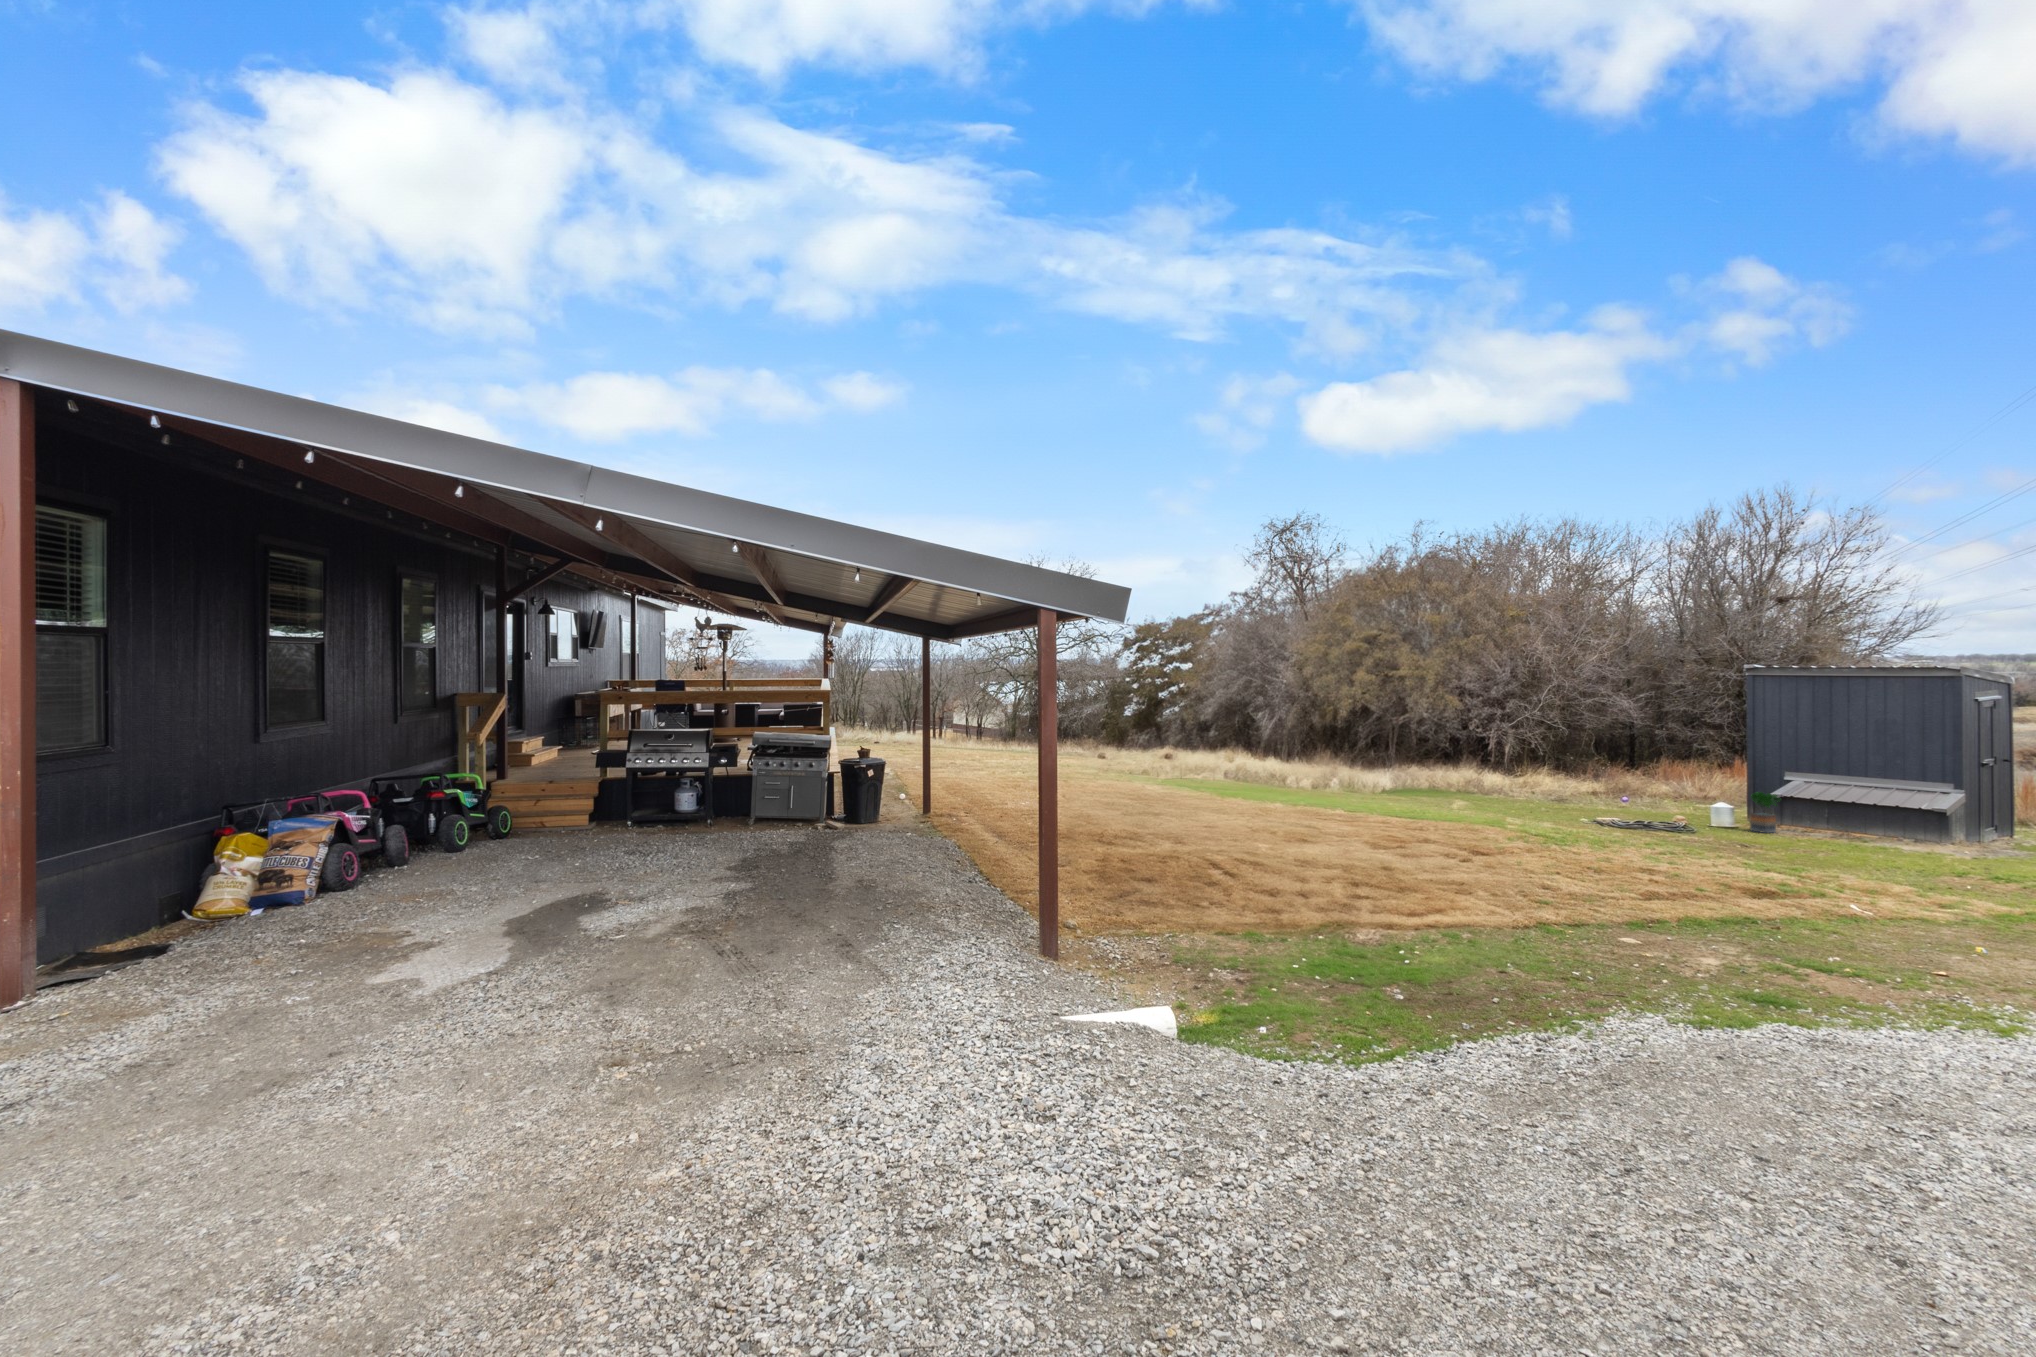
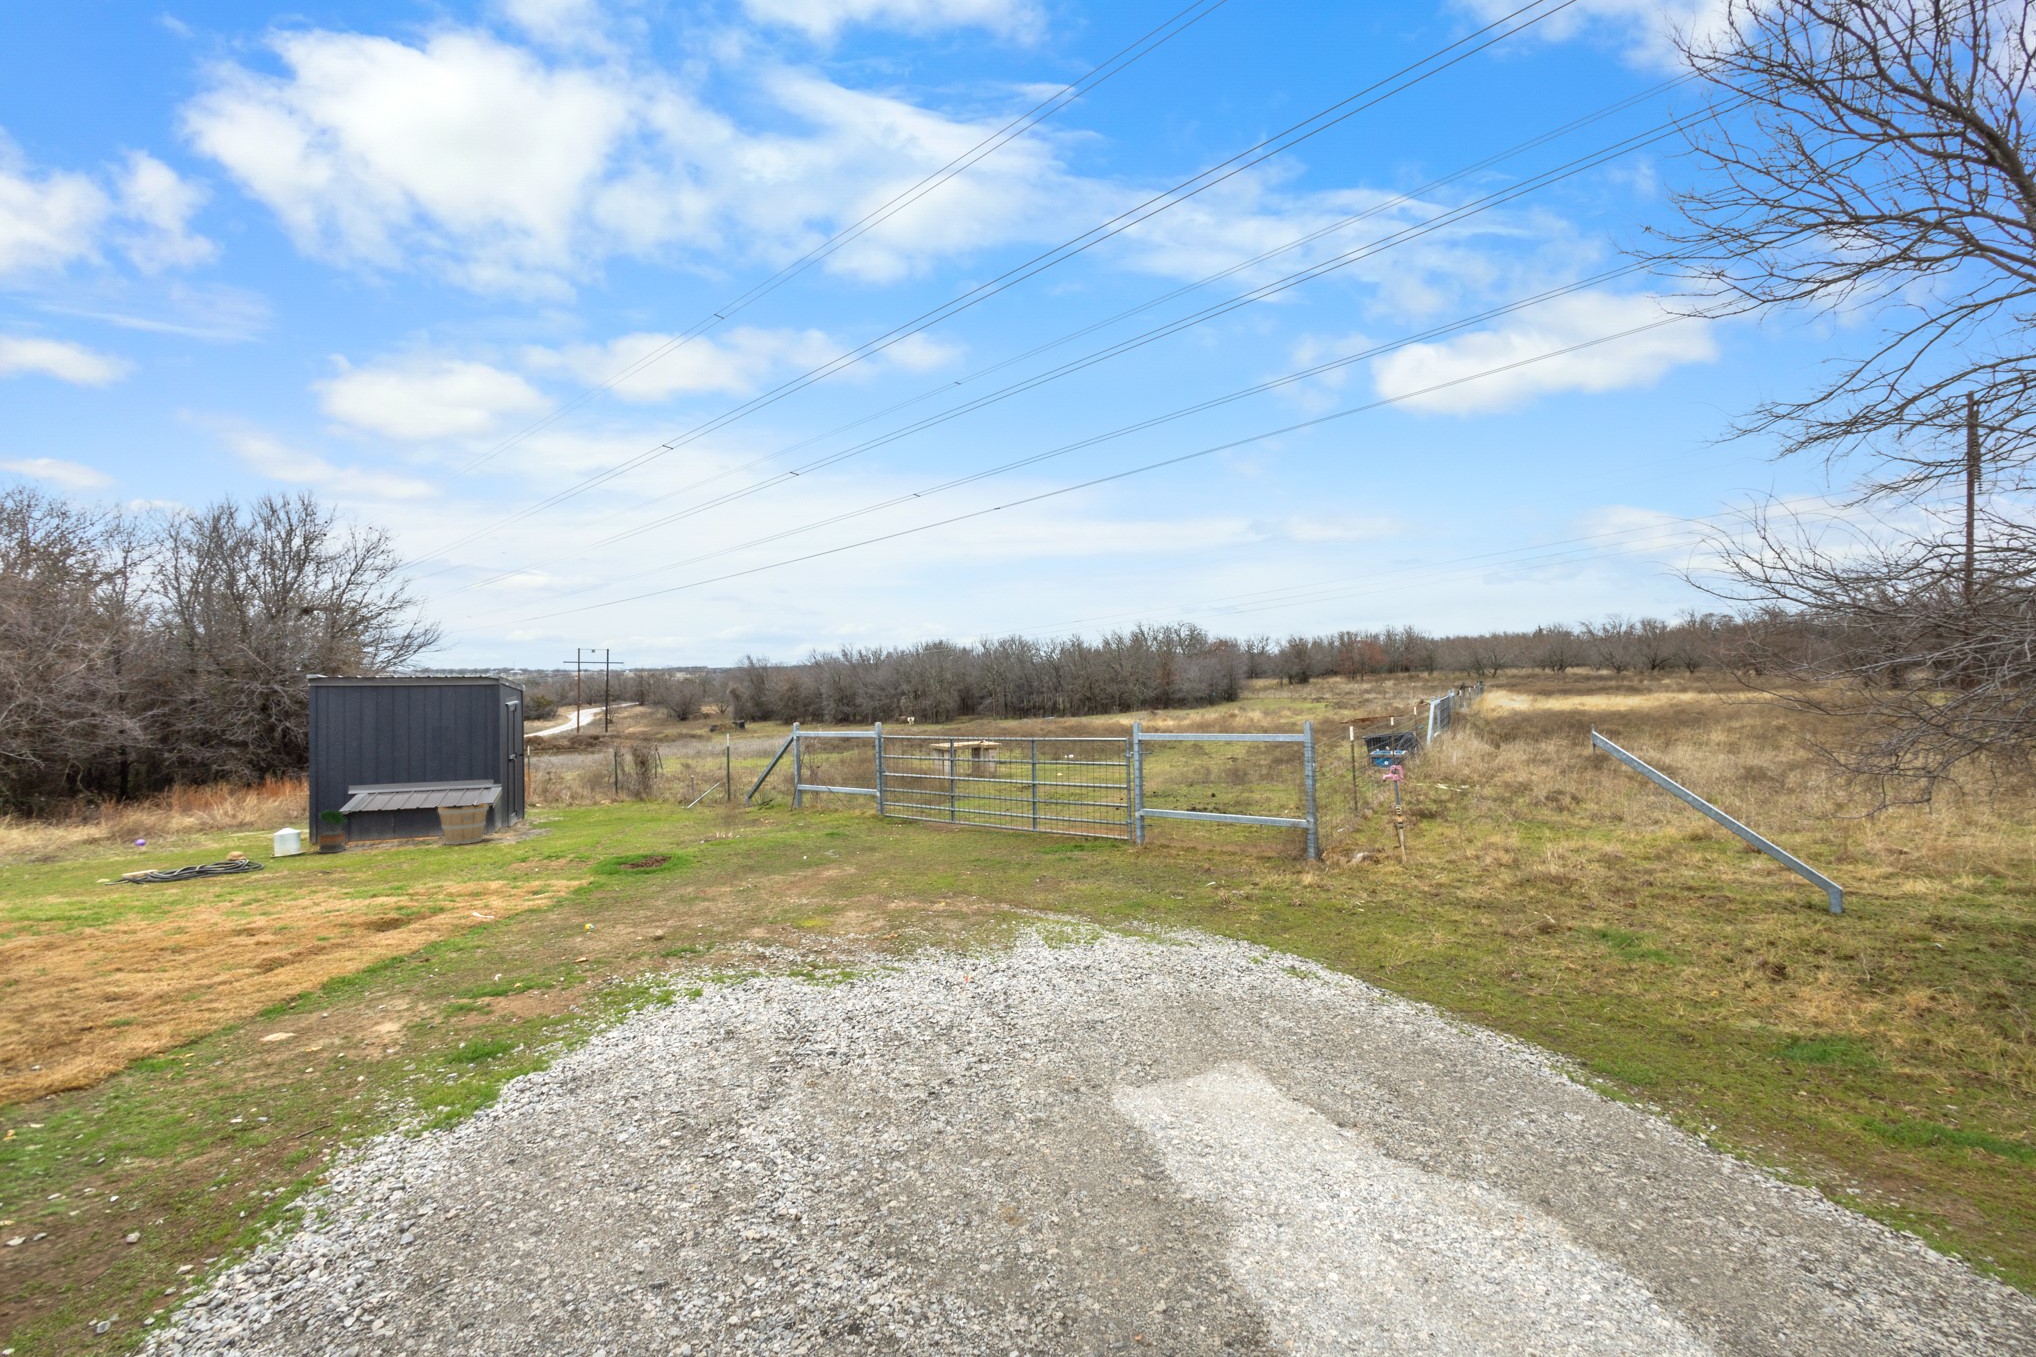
wooden bucket: none [1875,805,1941,851] -> present [438,803,489,845]

